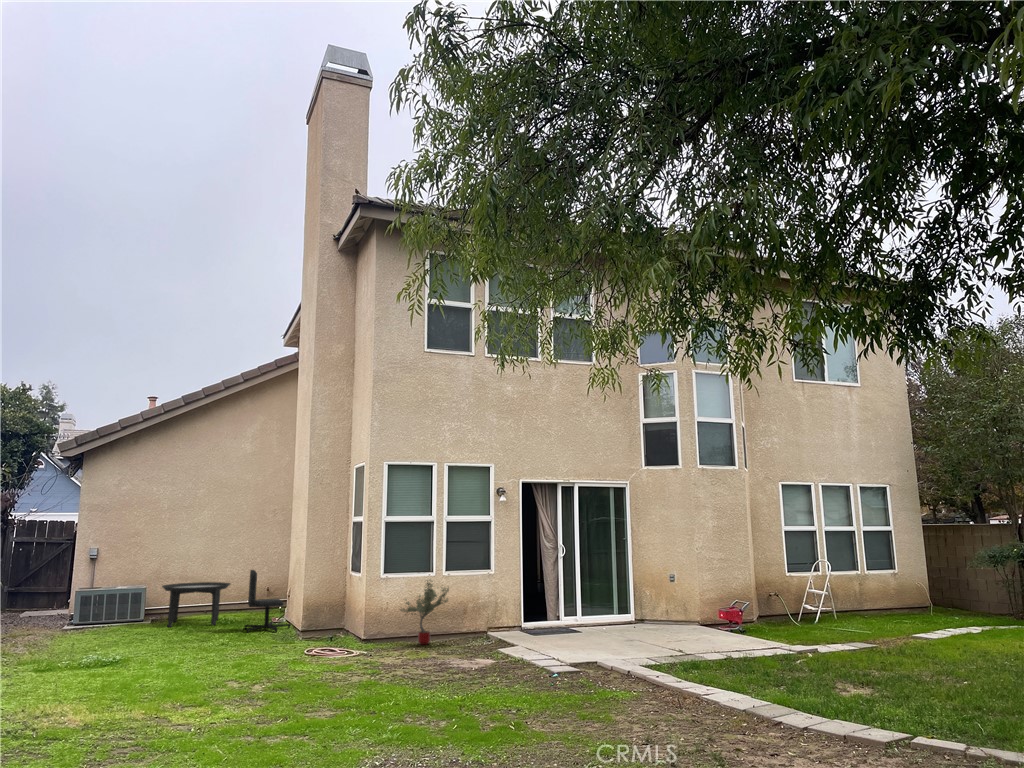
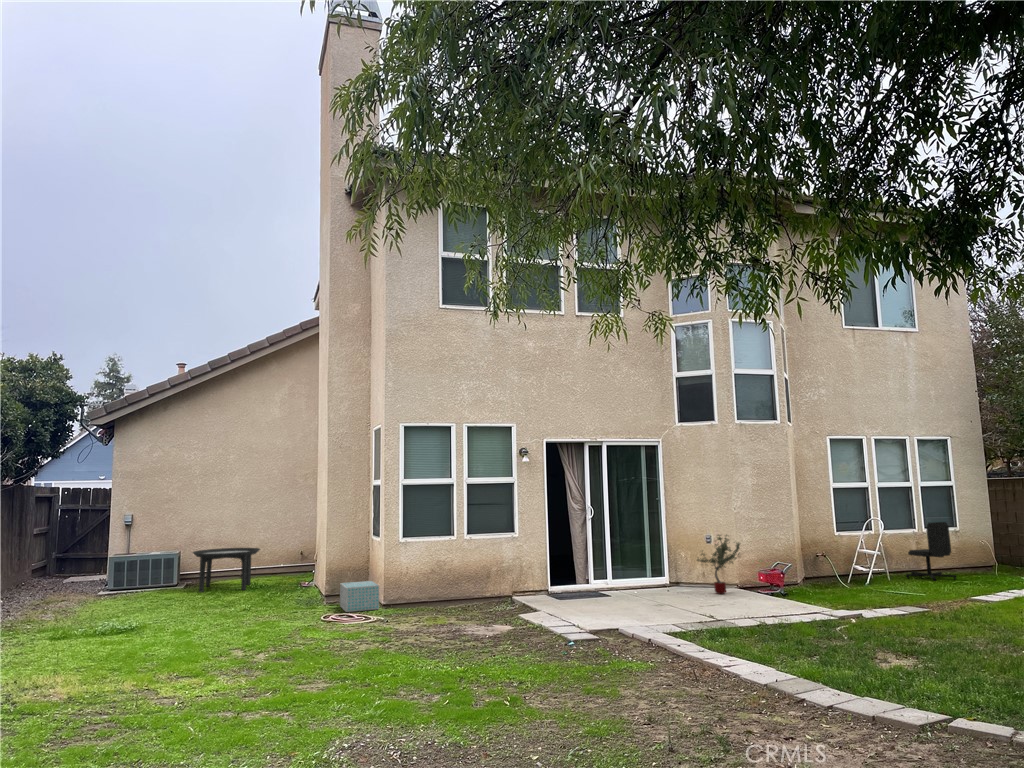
chair: present [245,570,291,633] -> present [906,522,957,581]
potted tree: present [401,580,449,645] -> present [697,535,740,594]
storage box: none [319,616,360,646] -> present [340,581,379,612]

